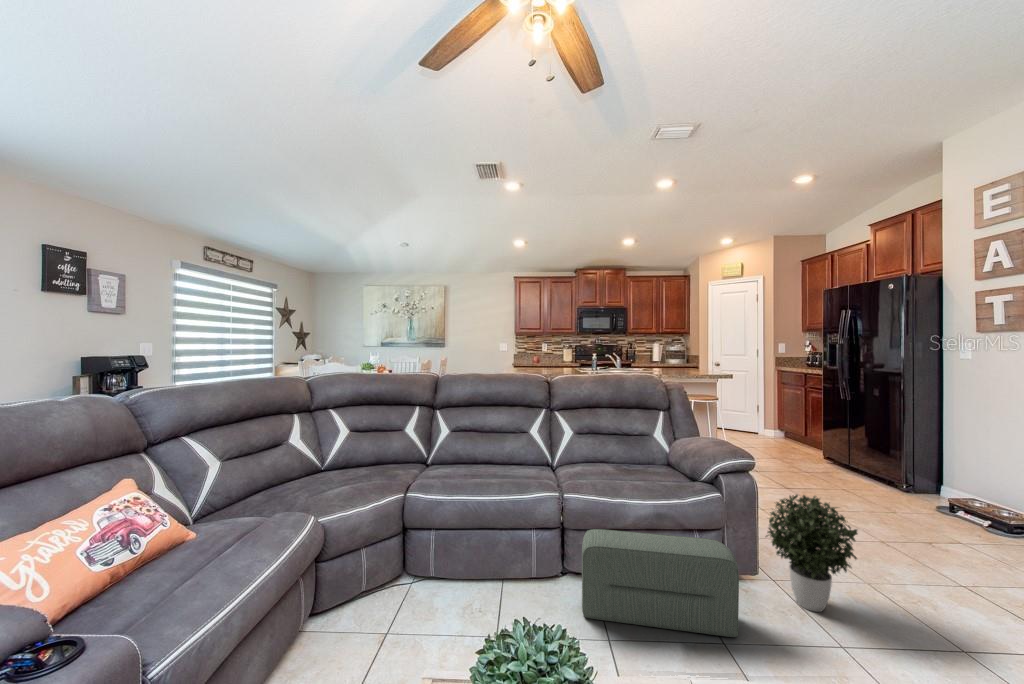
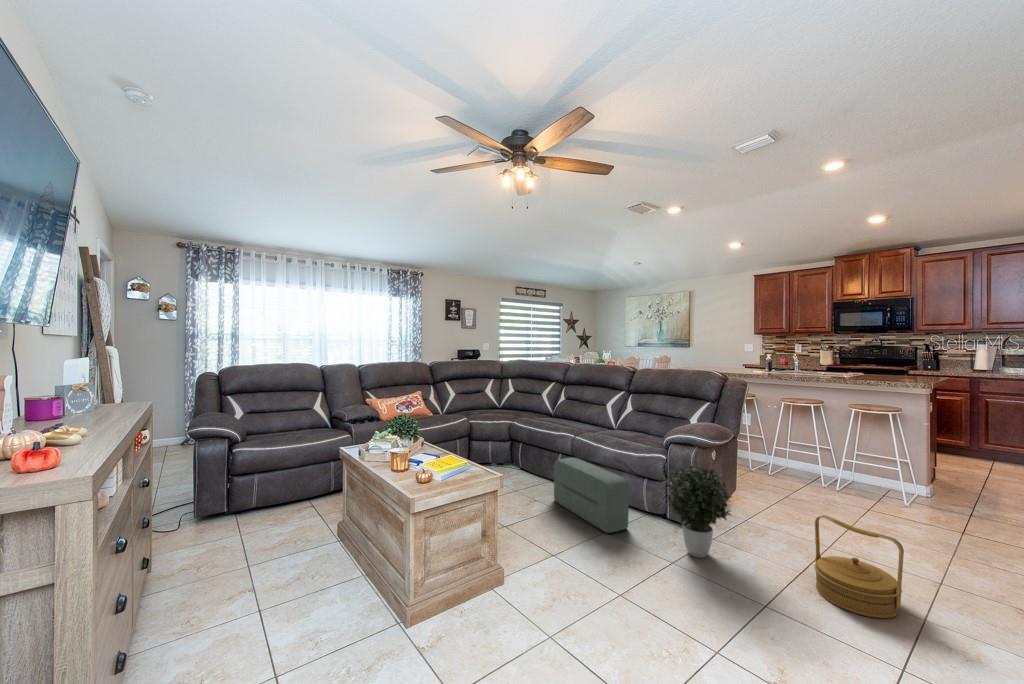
basket: none [872,511,960,599] -> present [814,515,904,618]

